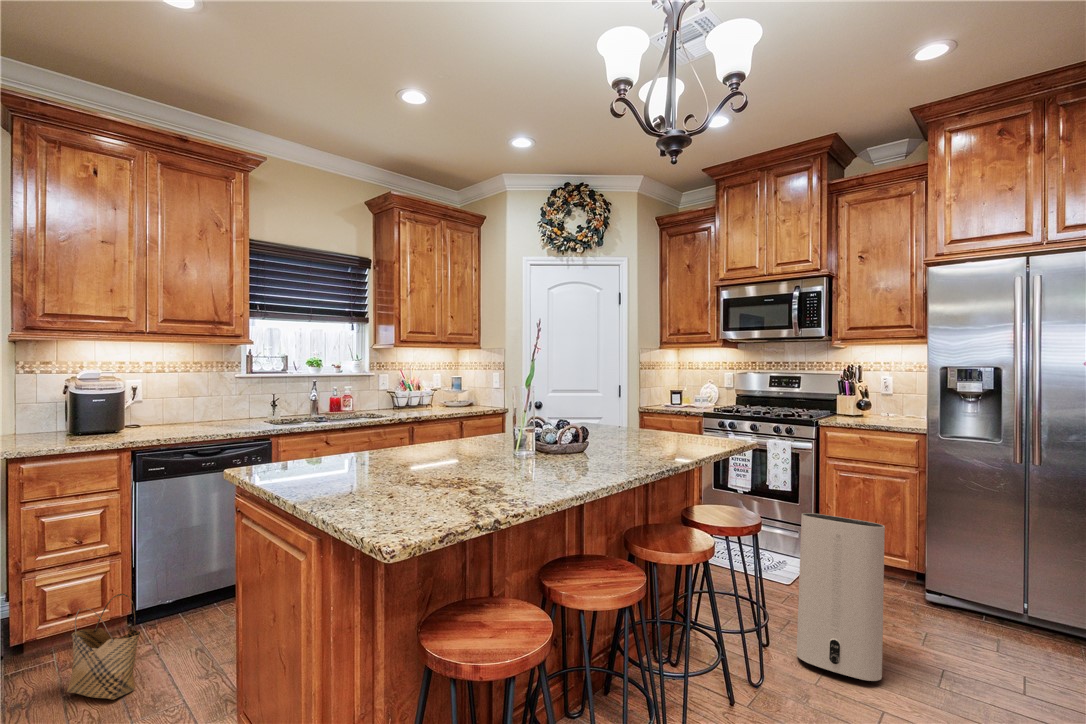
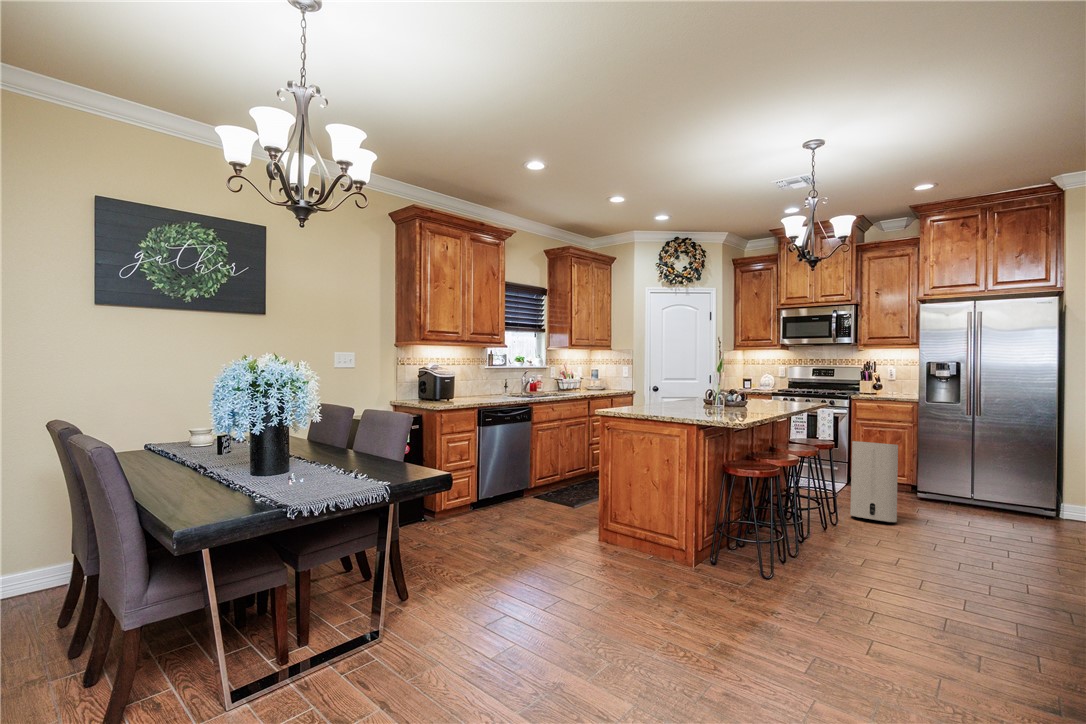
woven basket: present [67,594,140,699] -> none [485,479,520,528]

